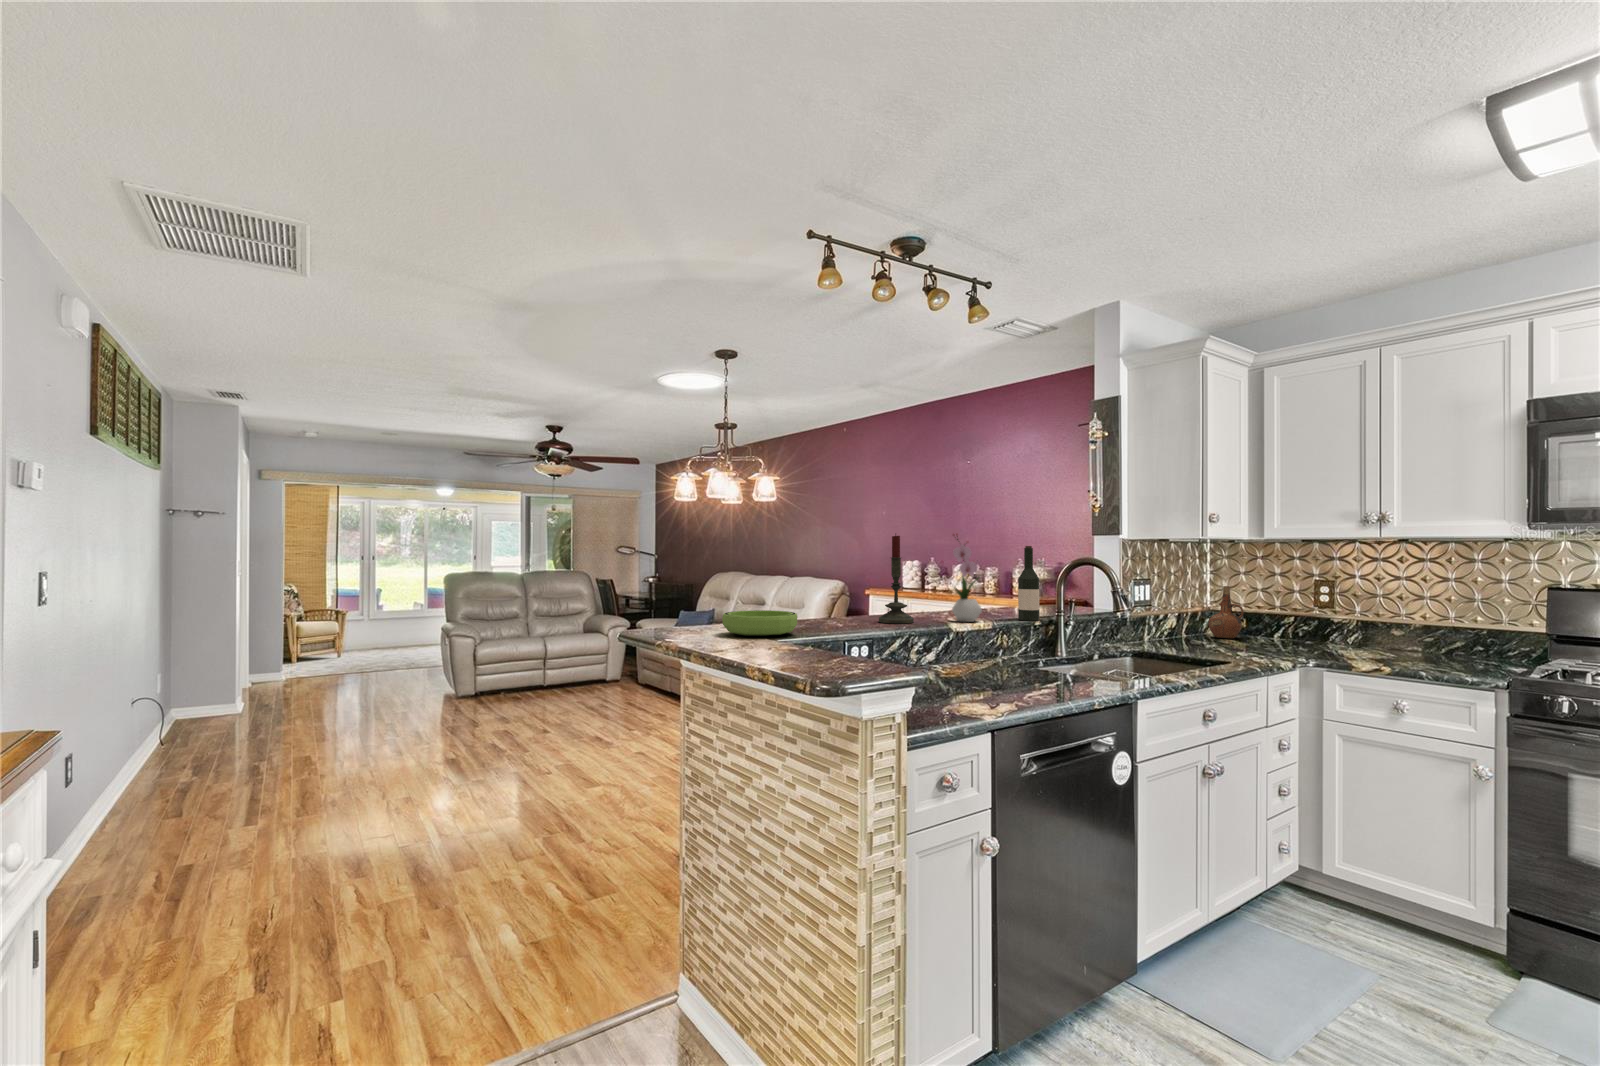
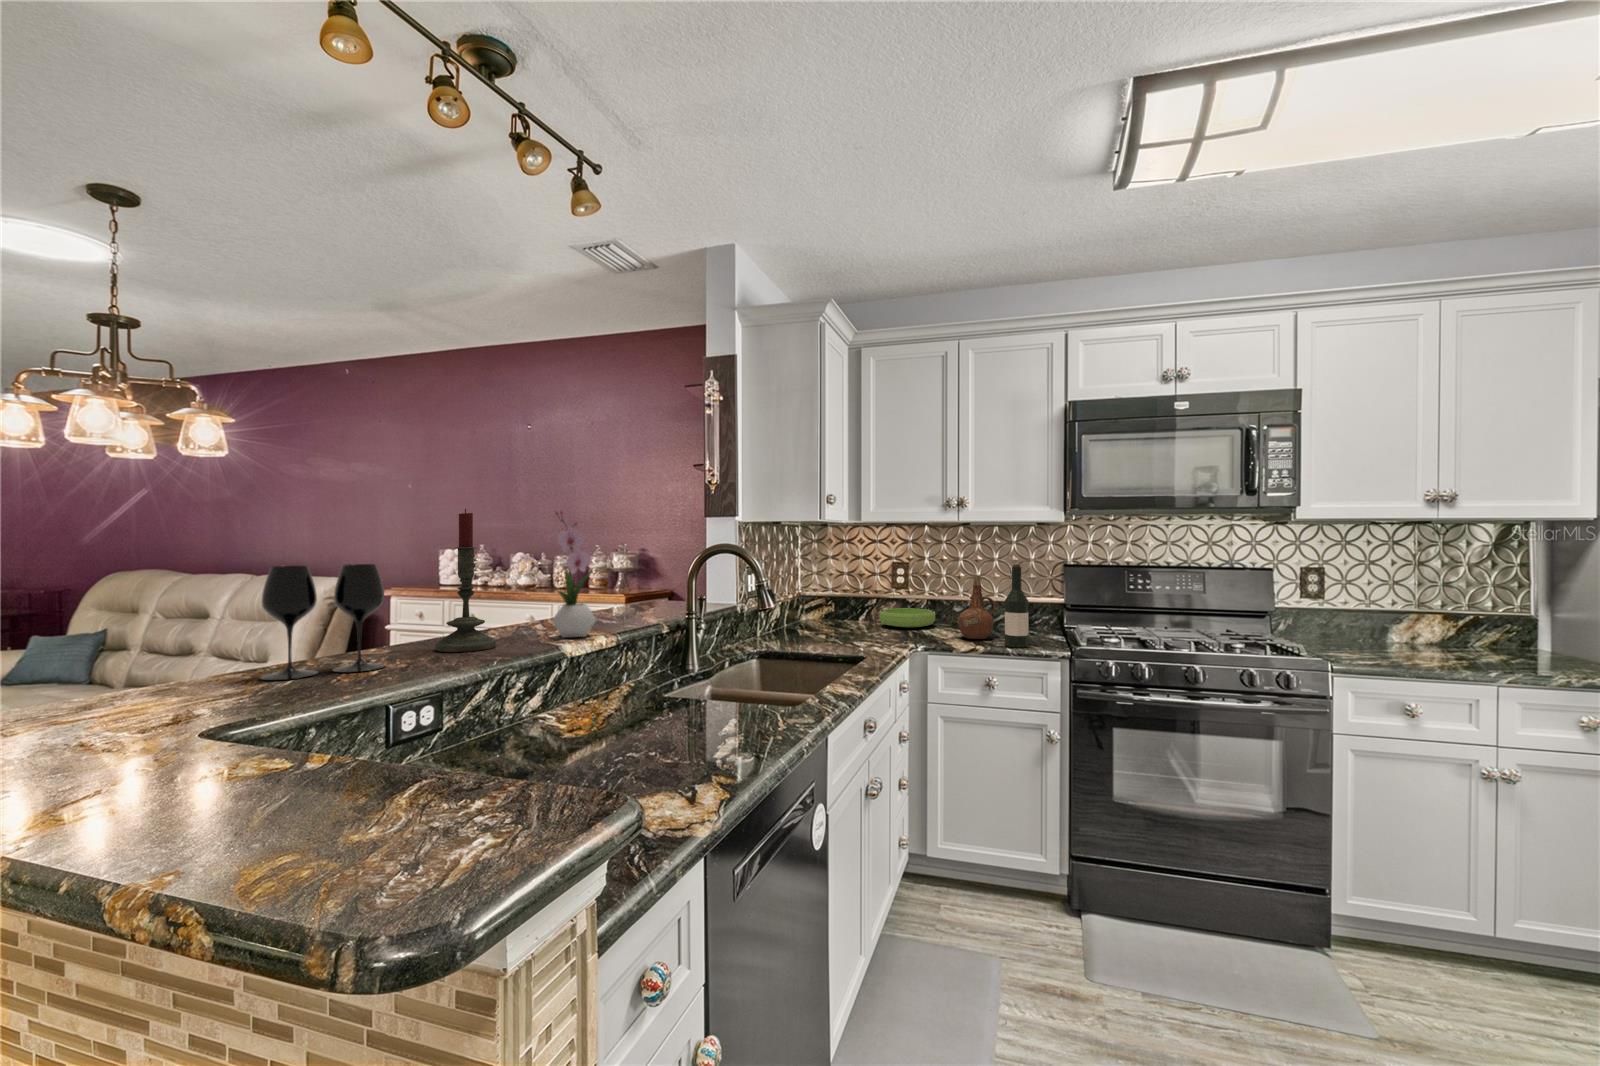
wine bottle: present [1018,546,1039,621] -> present [1005,565,1029,648]
wine glass: none [792,566,850,627] -> present [261,564,385,680]
ceramic pitcher: present [1208,586,1244,638] -> present [958,575,995,639]
bowl: present [722,610,797,636] -> present [879,608,935,628]

